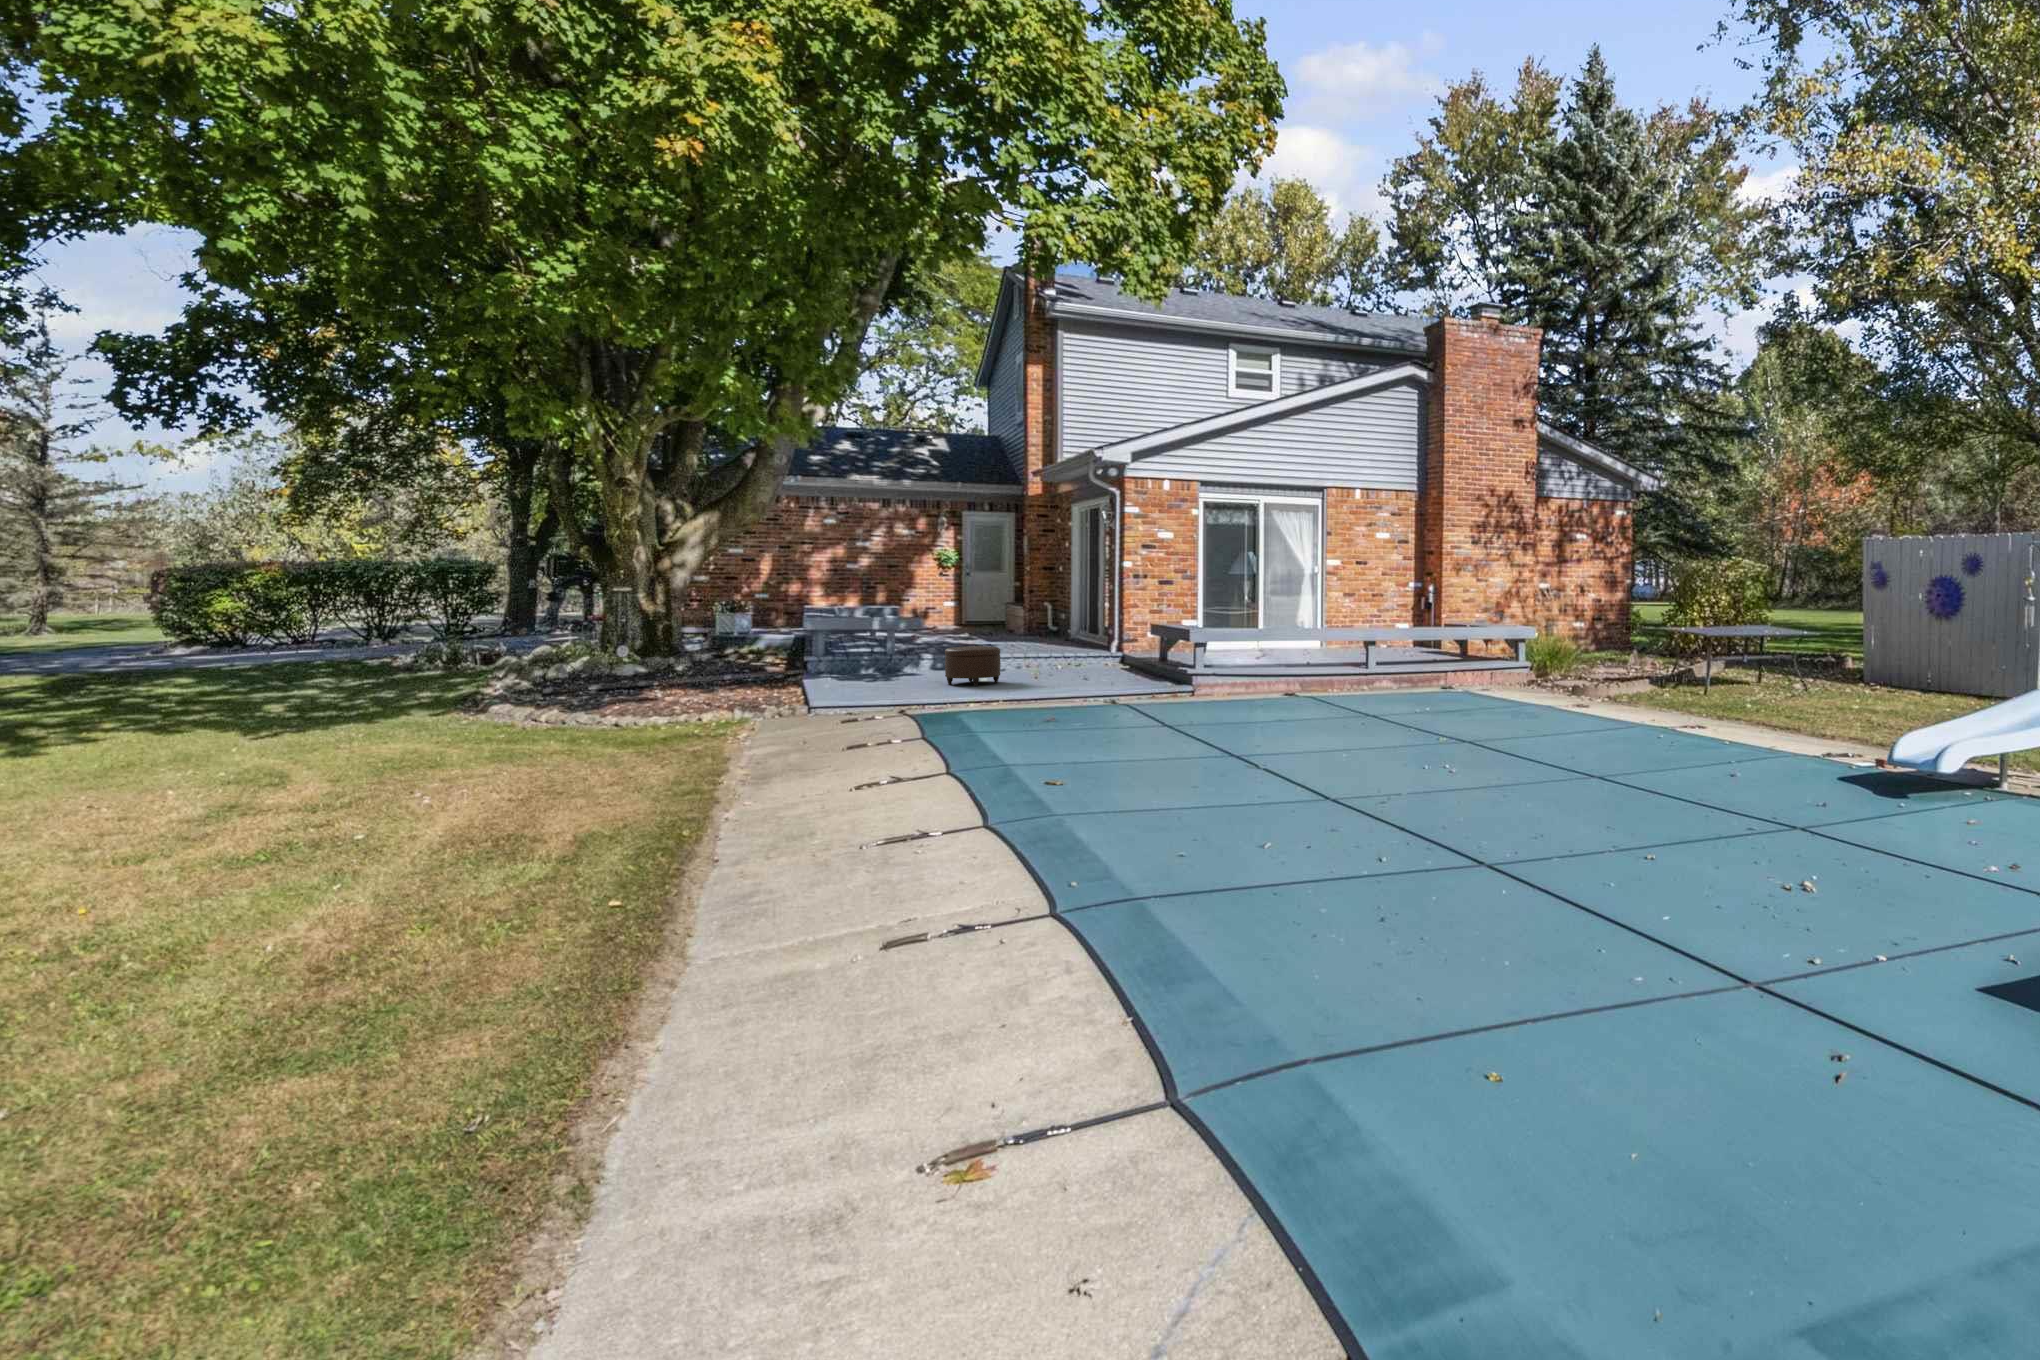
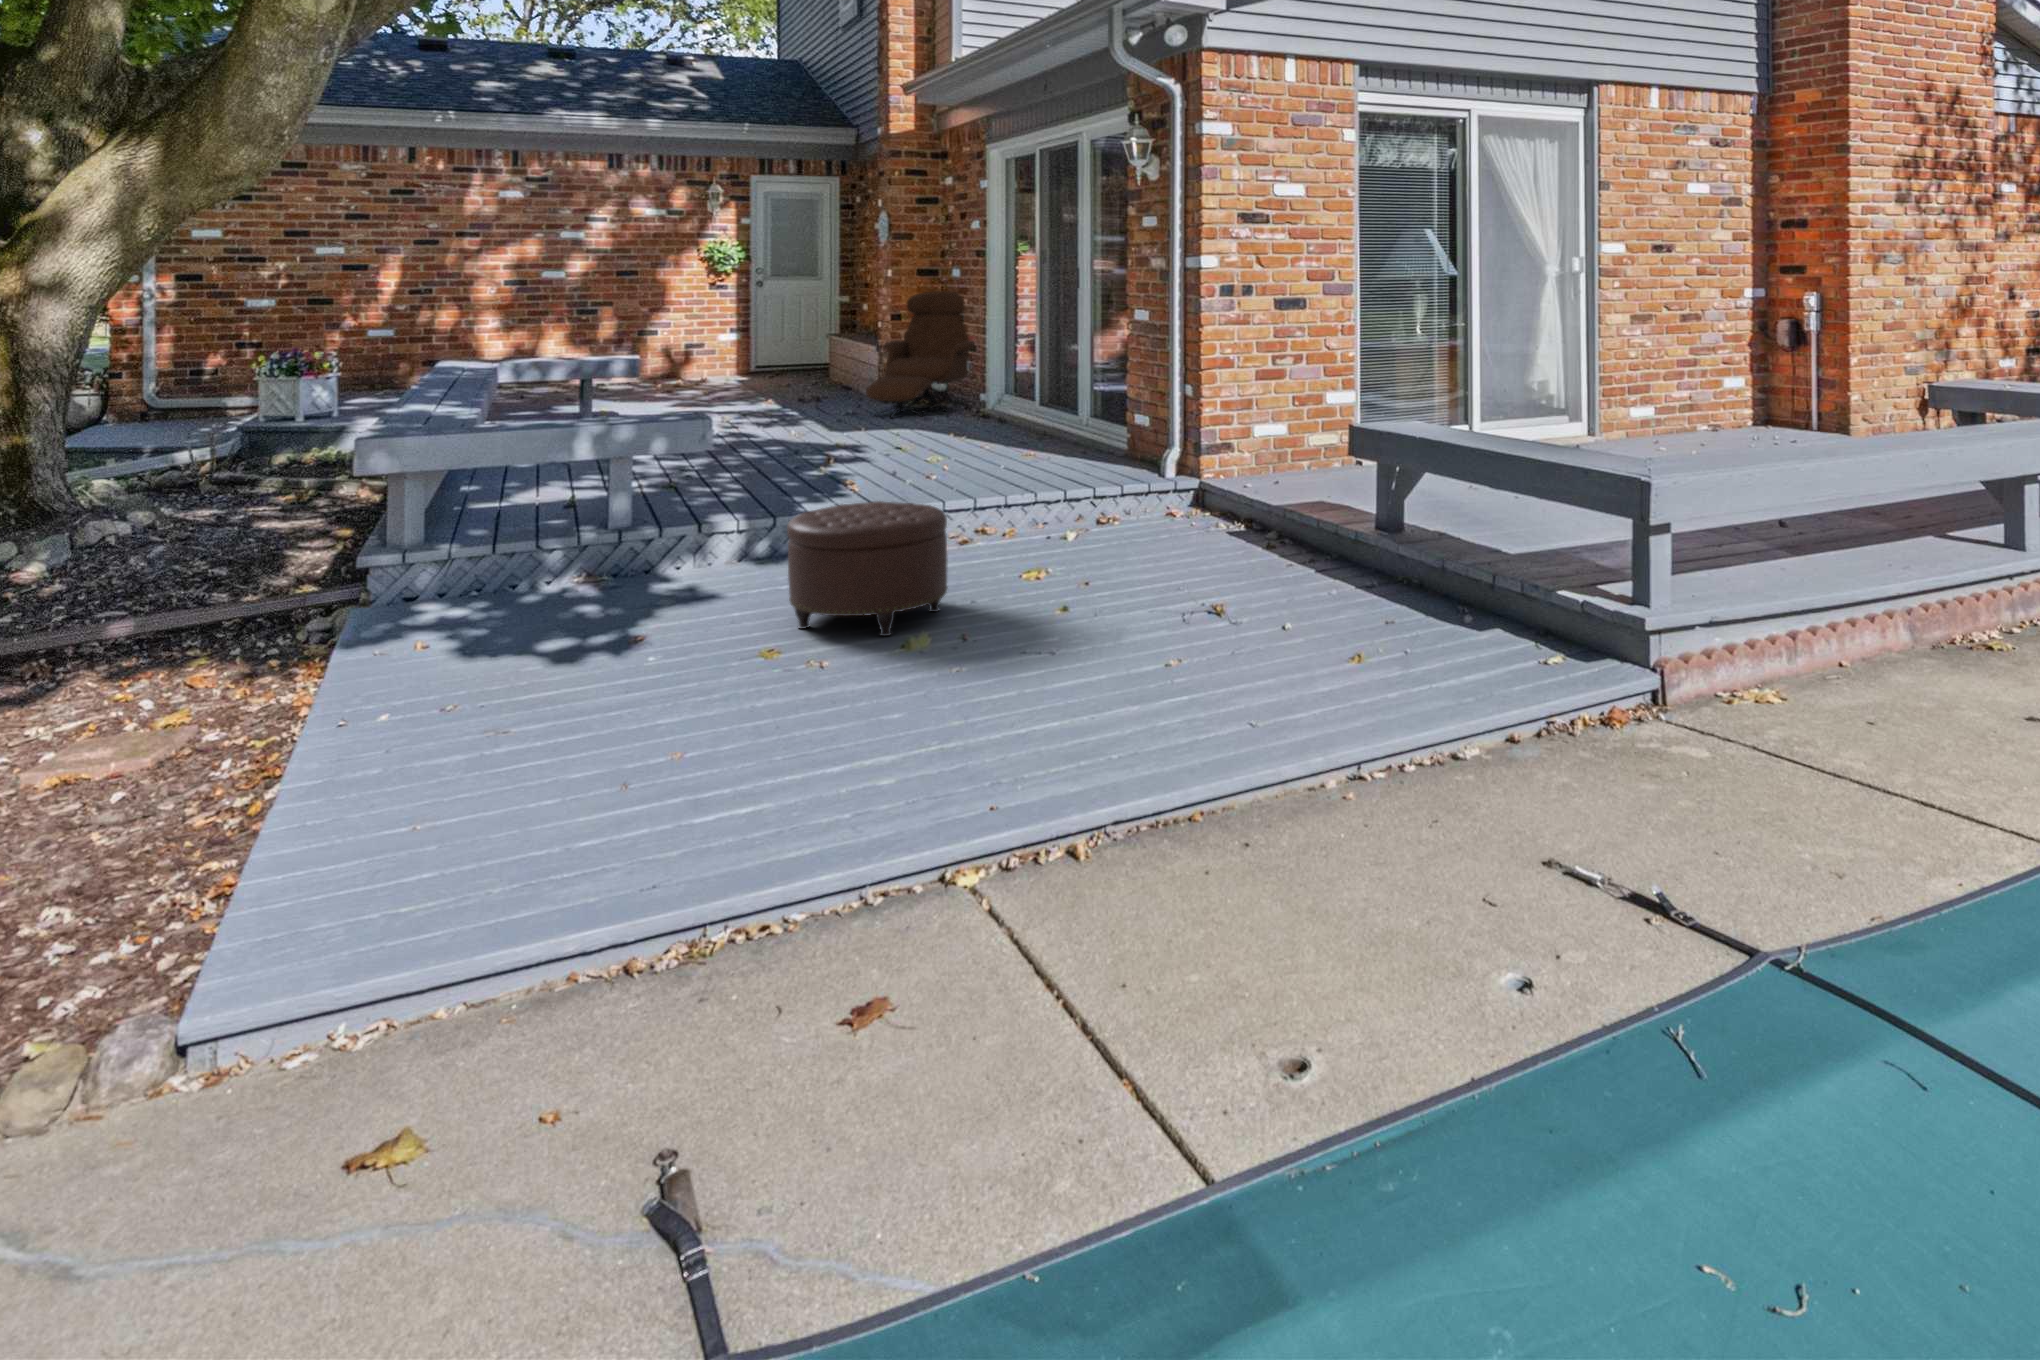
lounge chair: none [1008,576,1069,638] -> present [866,291,975,417]

